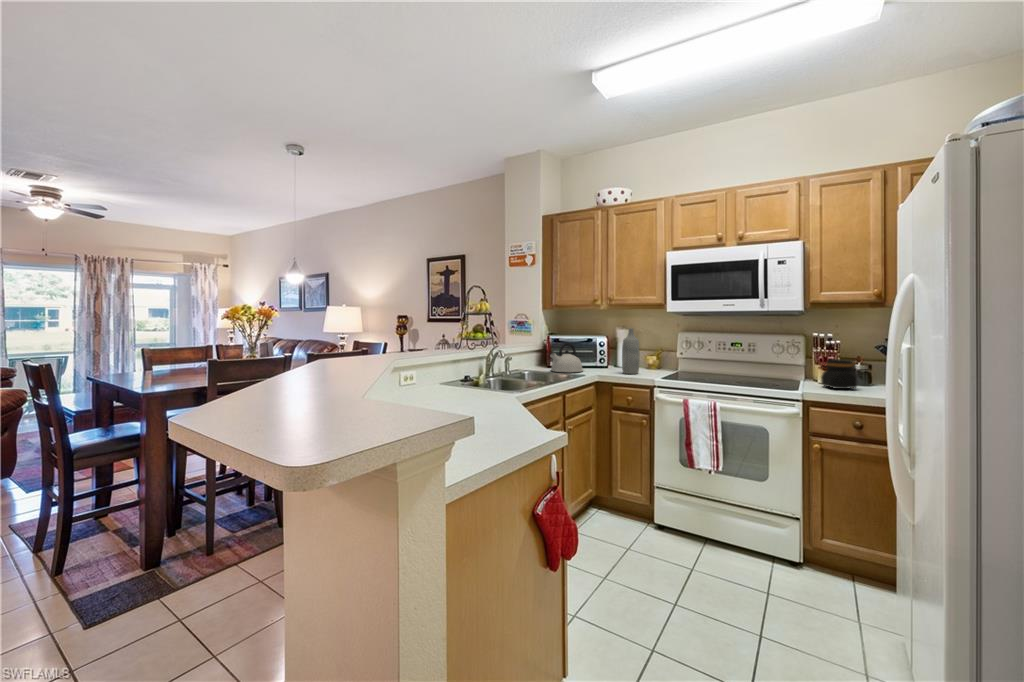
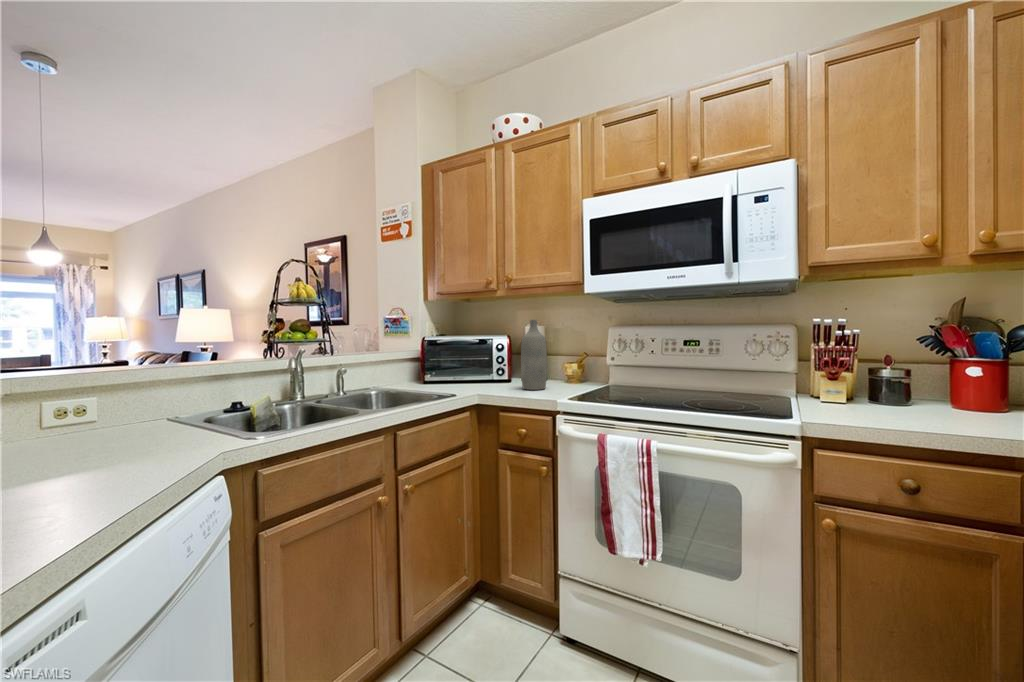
kettle: present [550,343,583,372] -> none [415,344,468,388]
jar: present [821,359,858,389] -> none [828,361,896,413]

